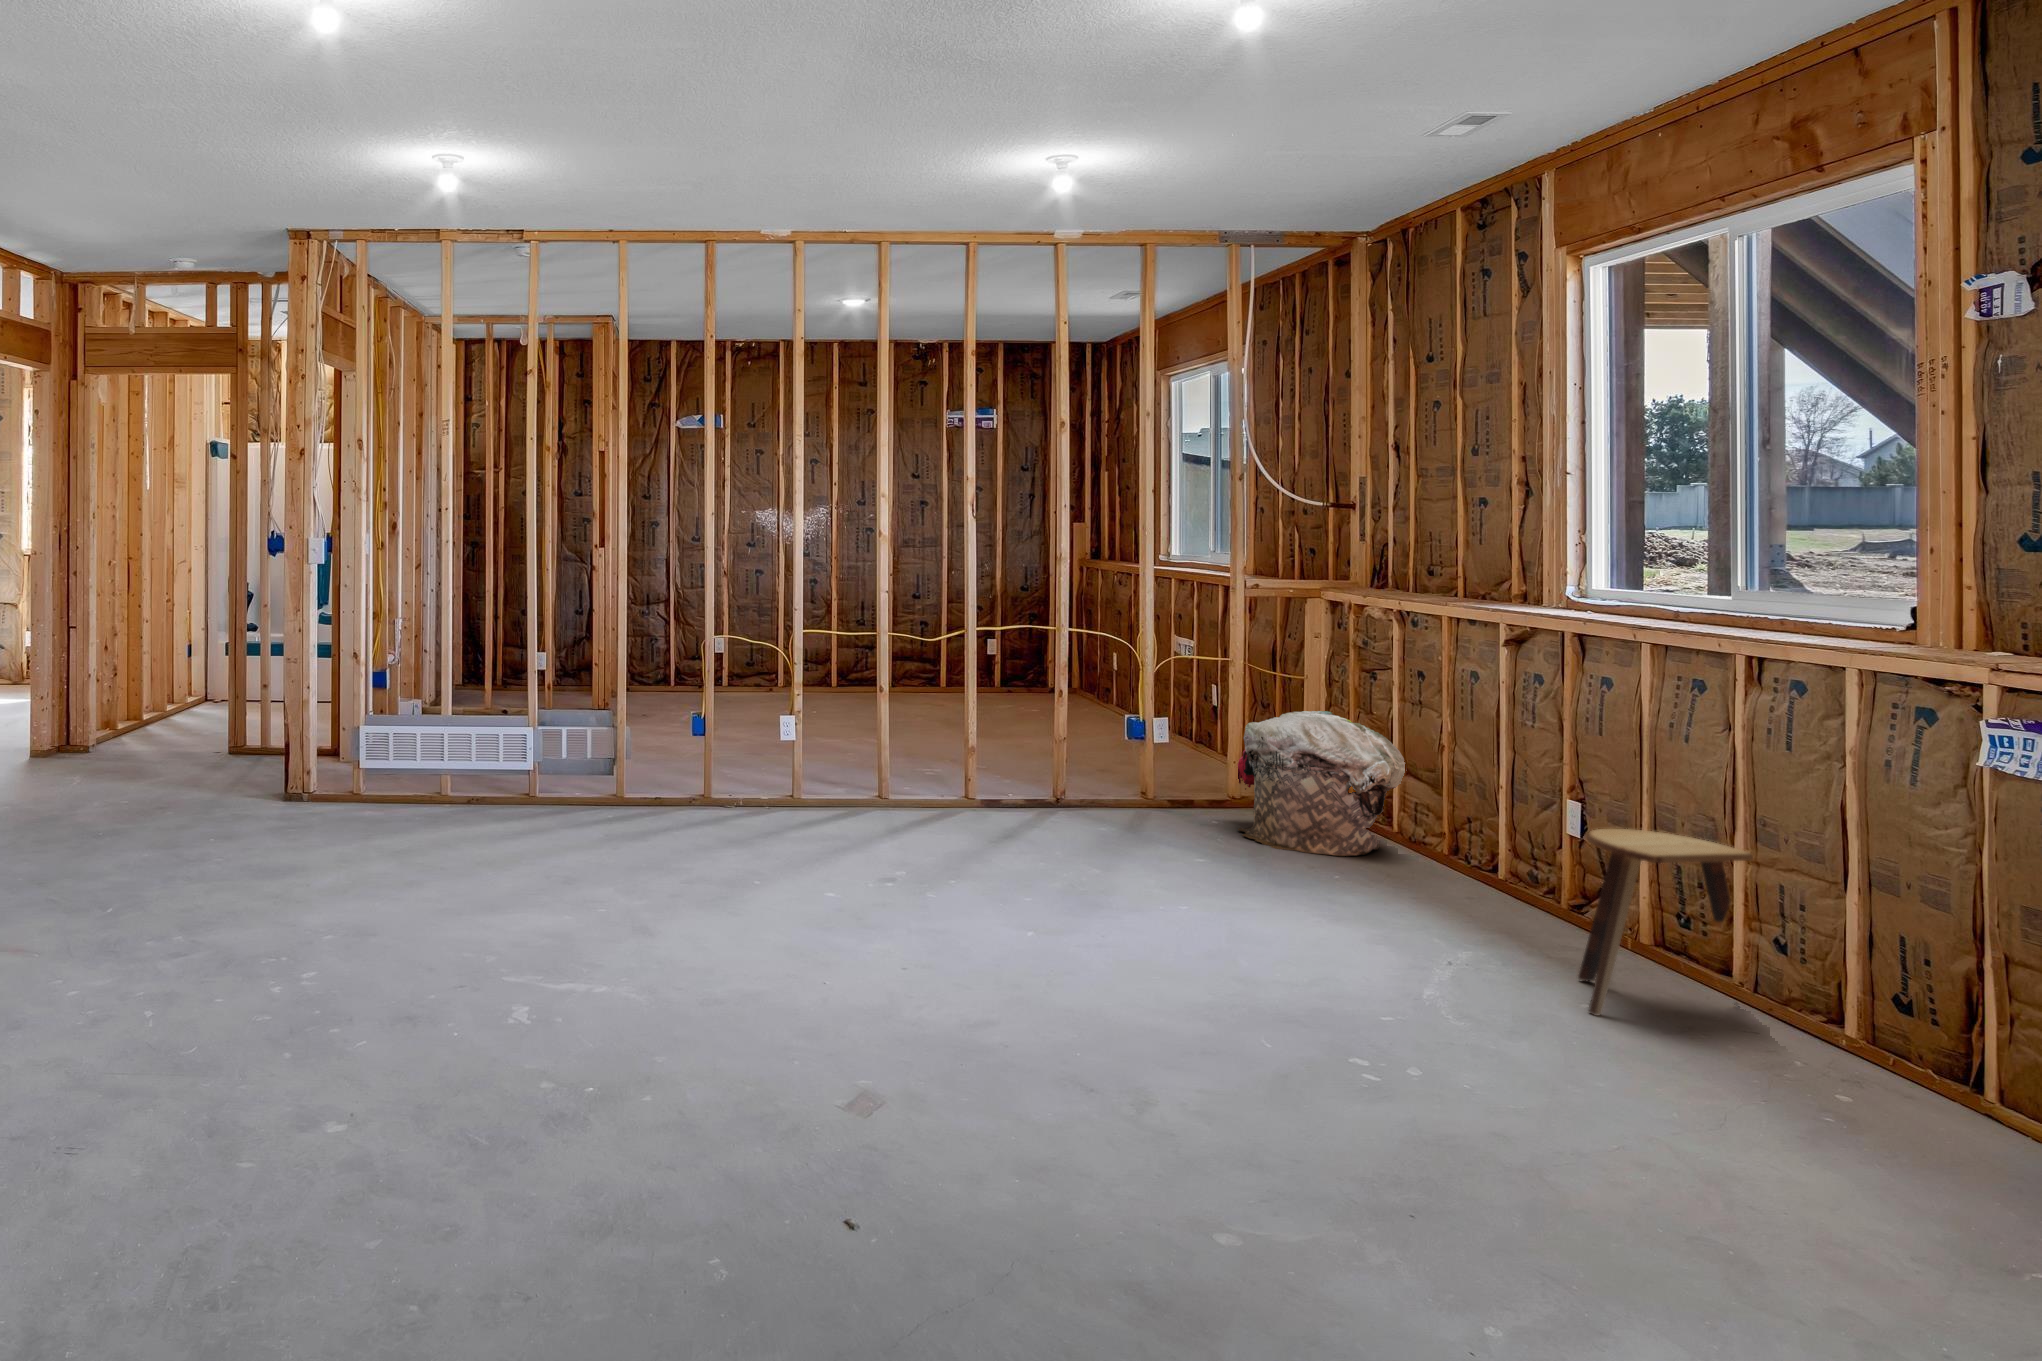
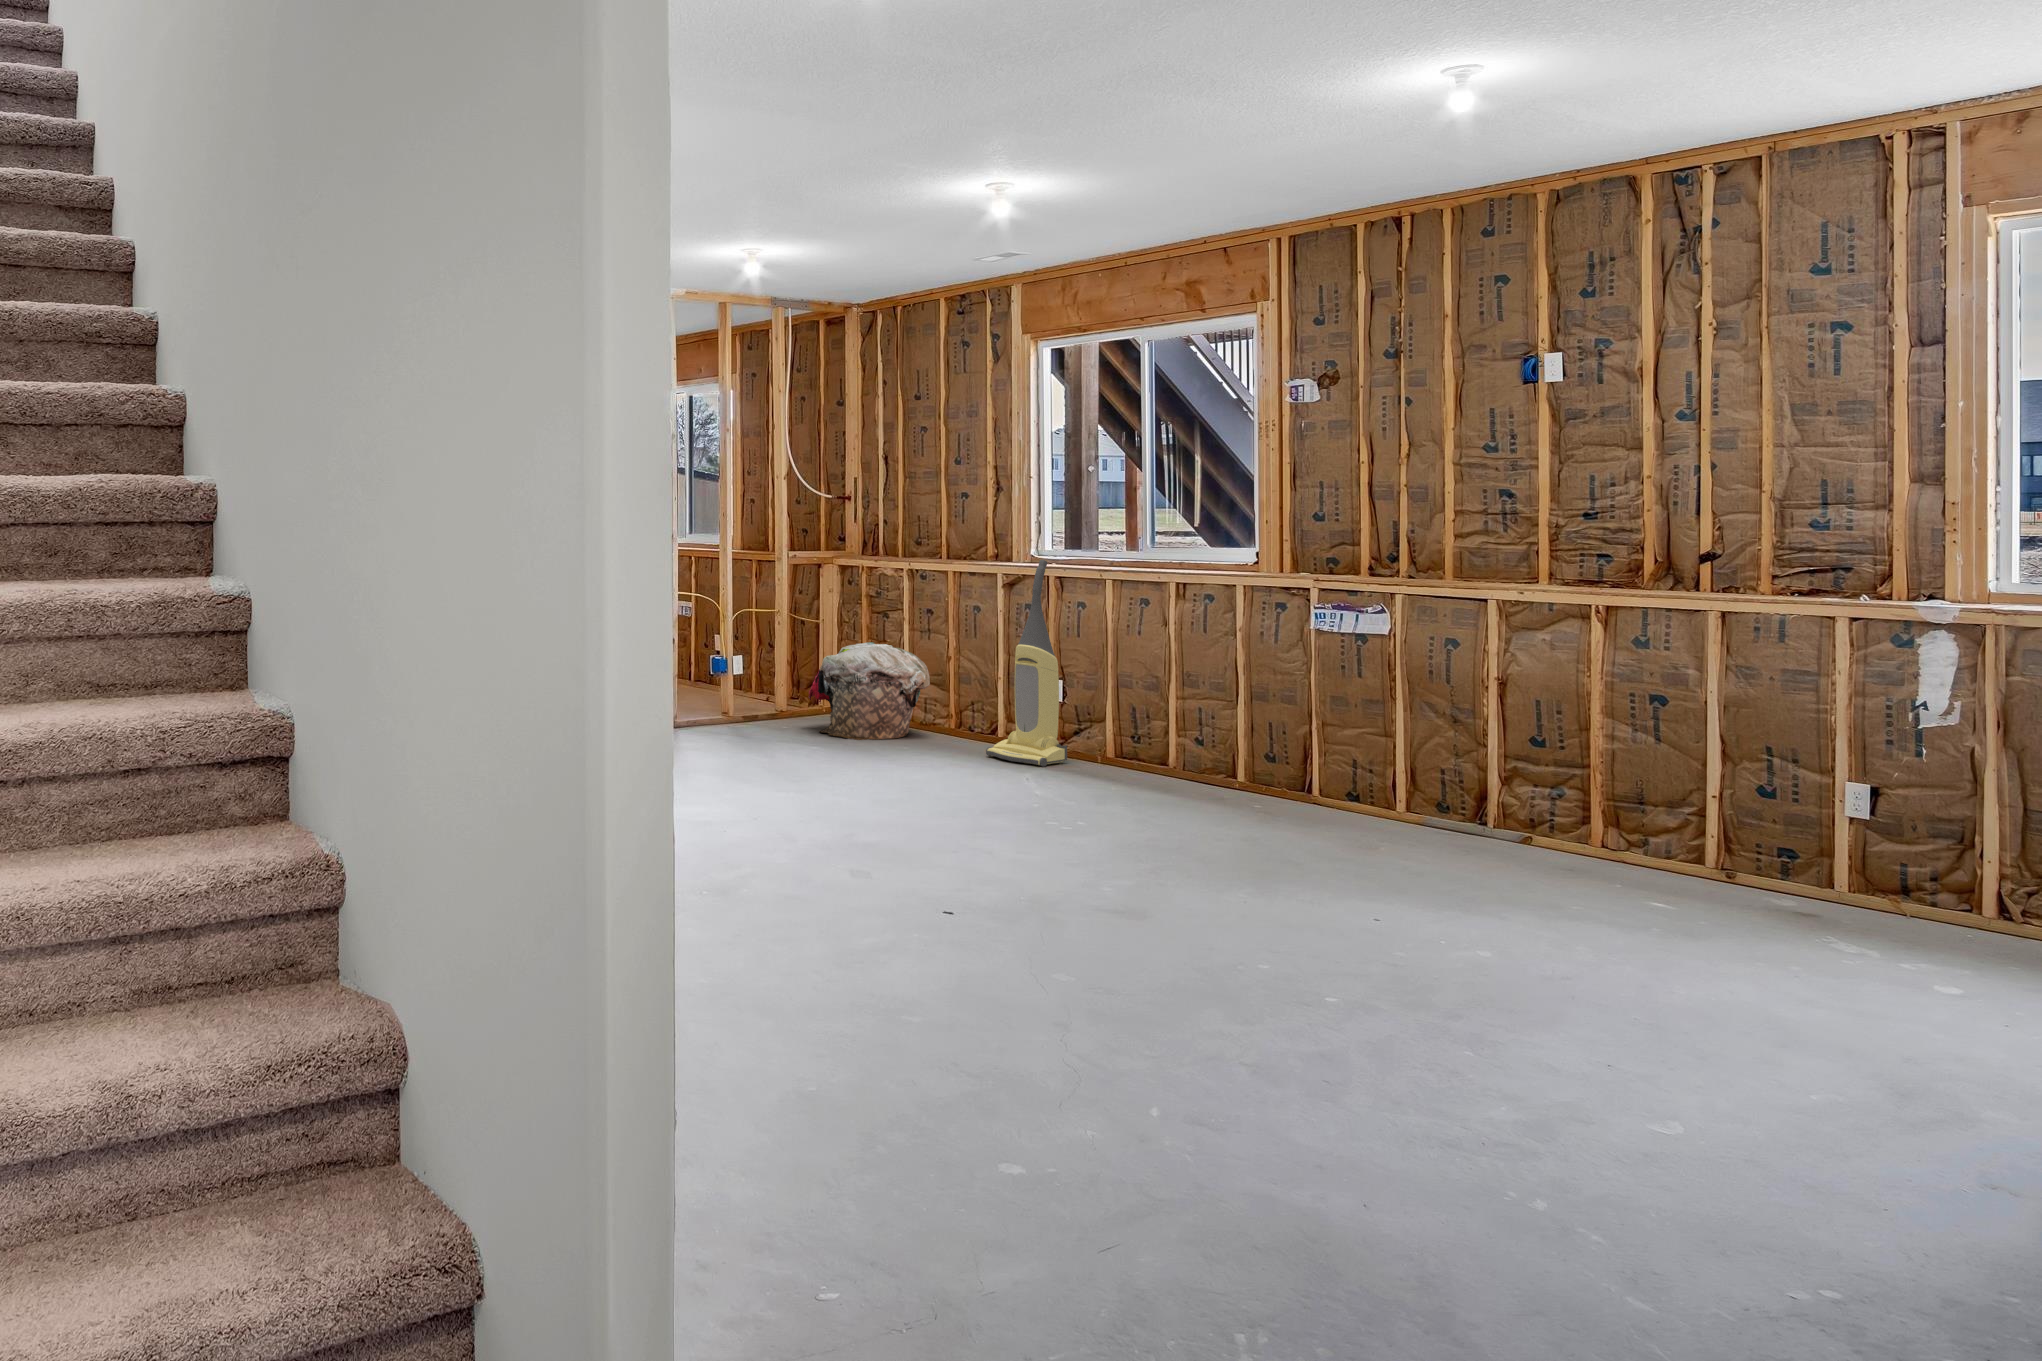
vacuum cleaner: none [1432,603,1565,939] -> present [986,560,1067,767]
stool: present [1578,829,1753,1016] -> none [1106,688,1190,794]

